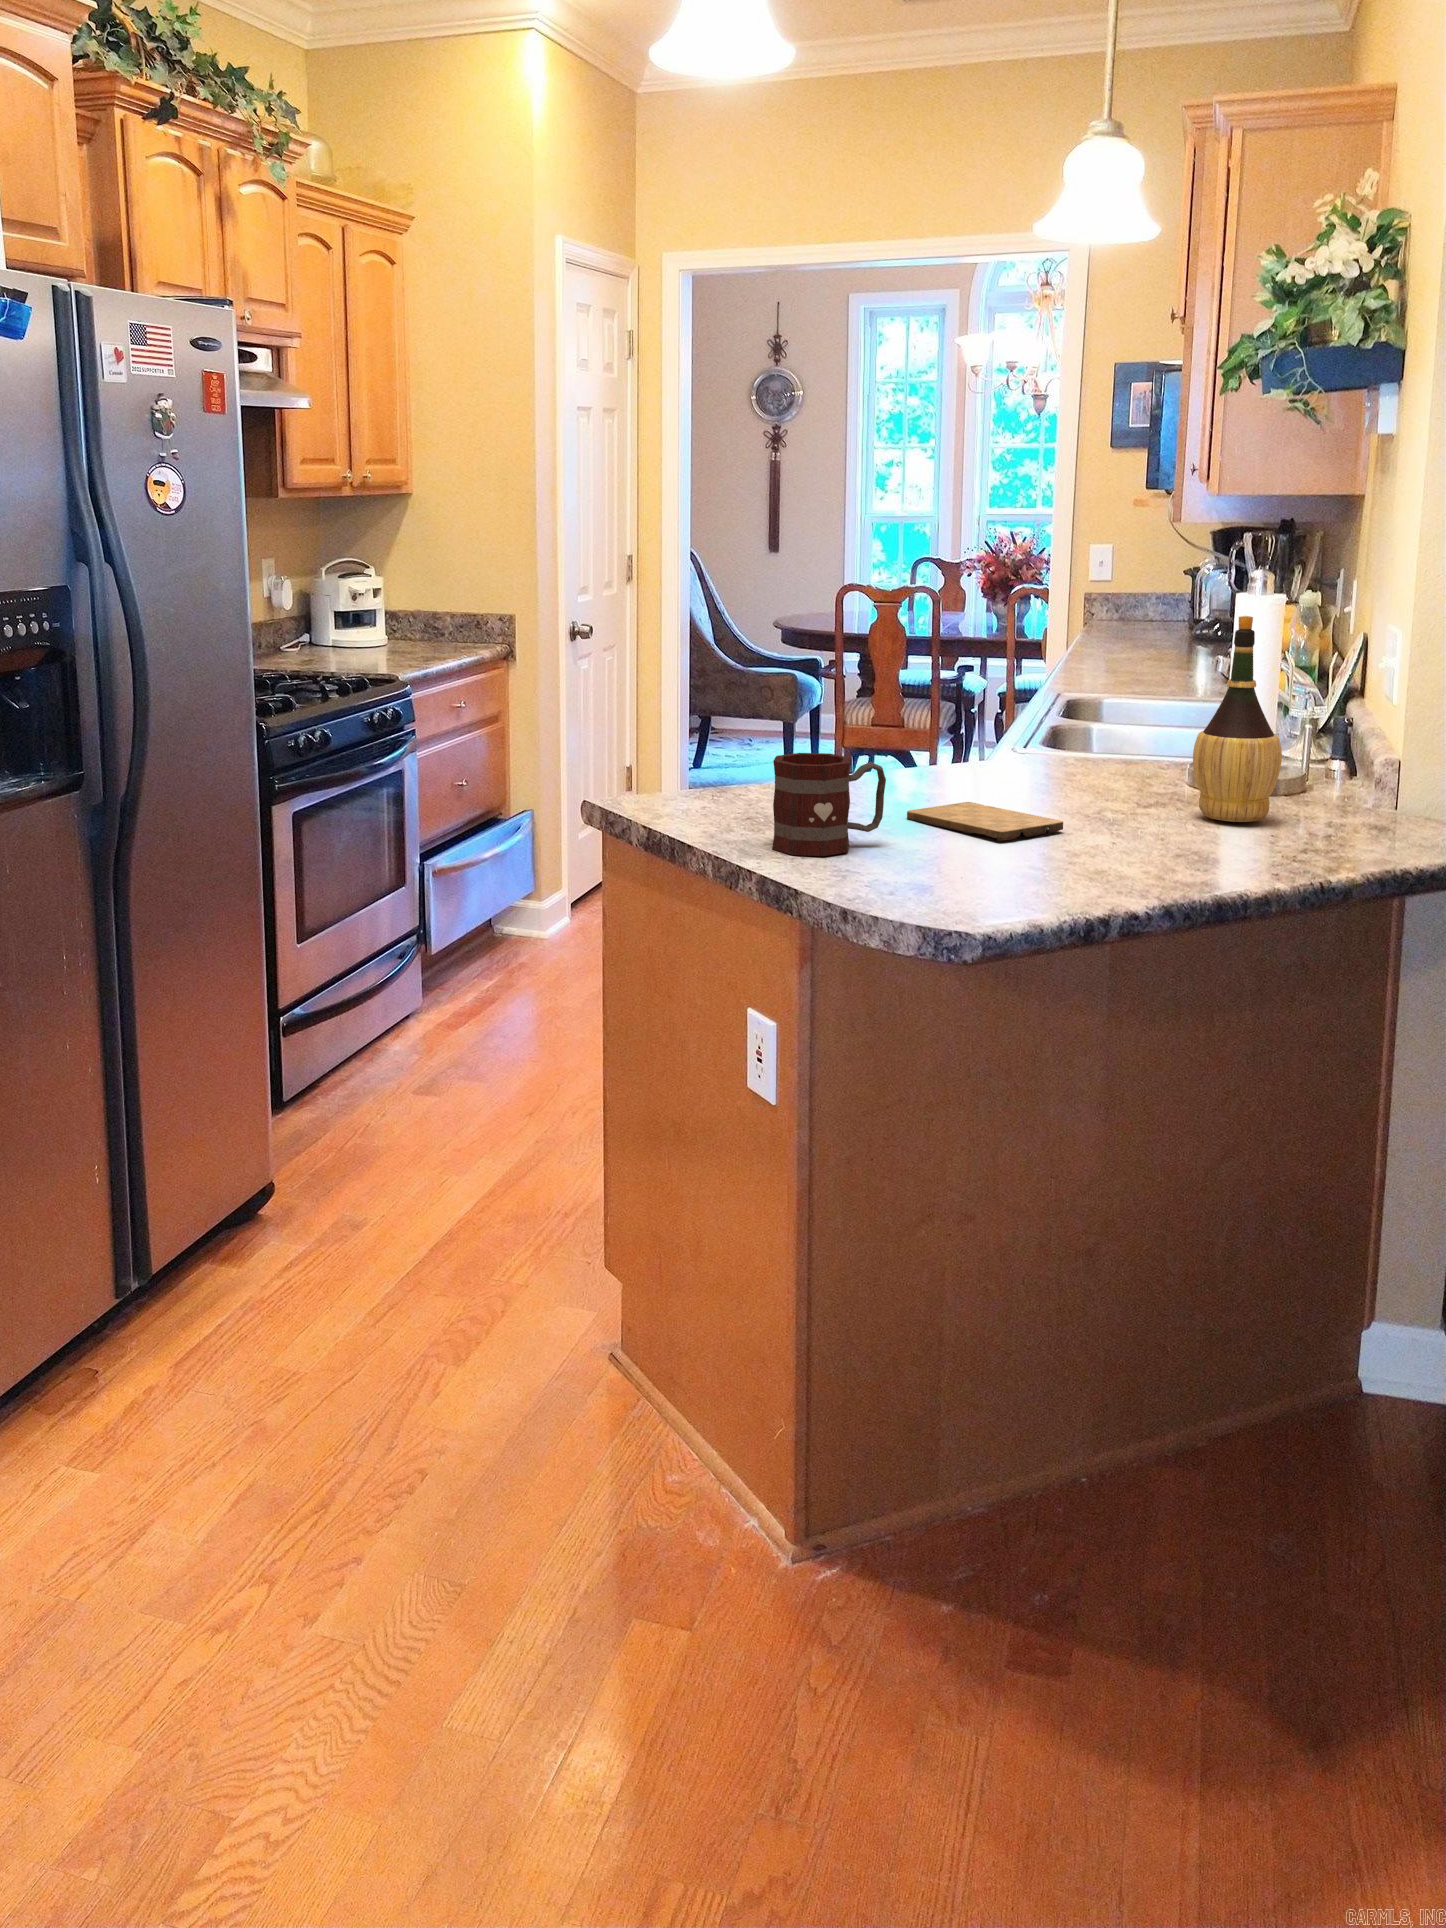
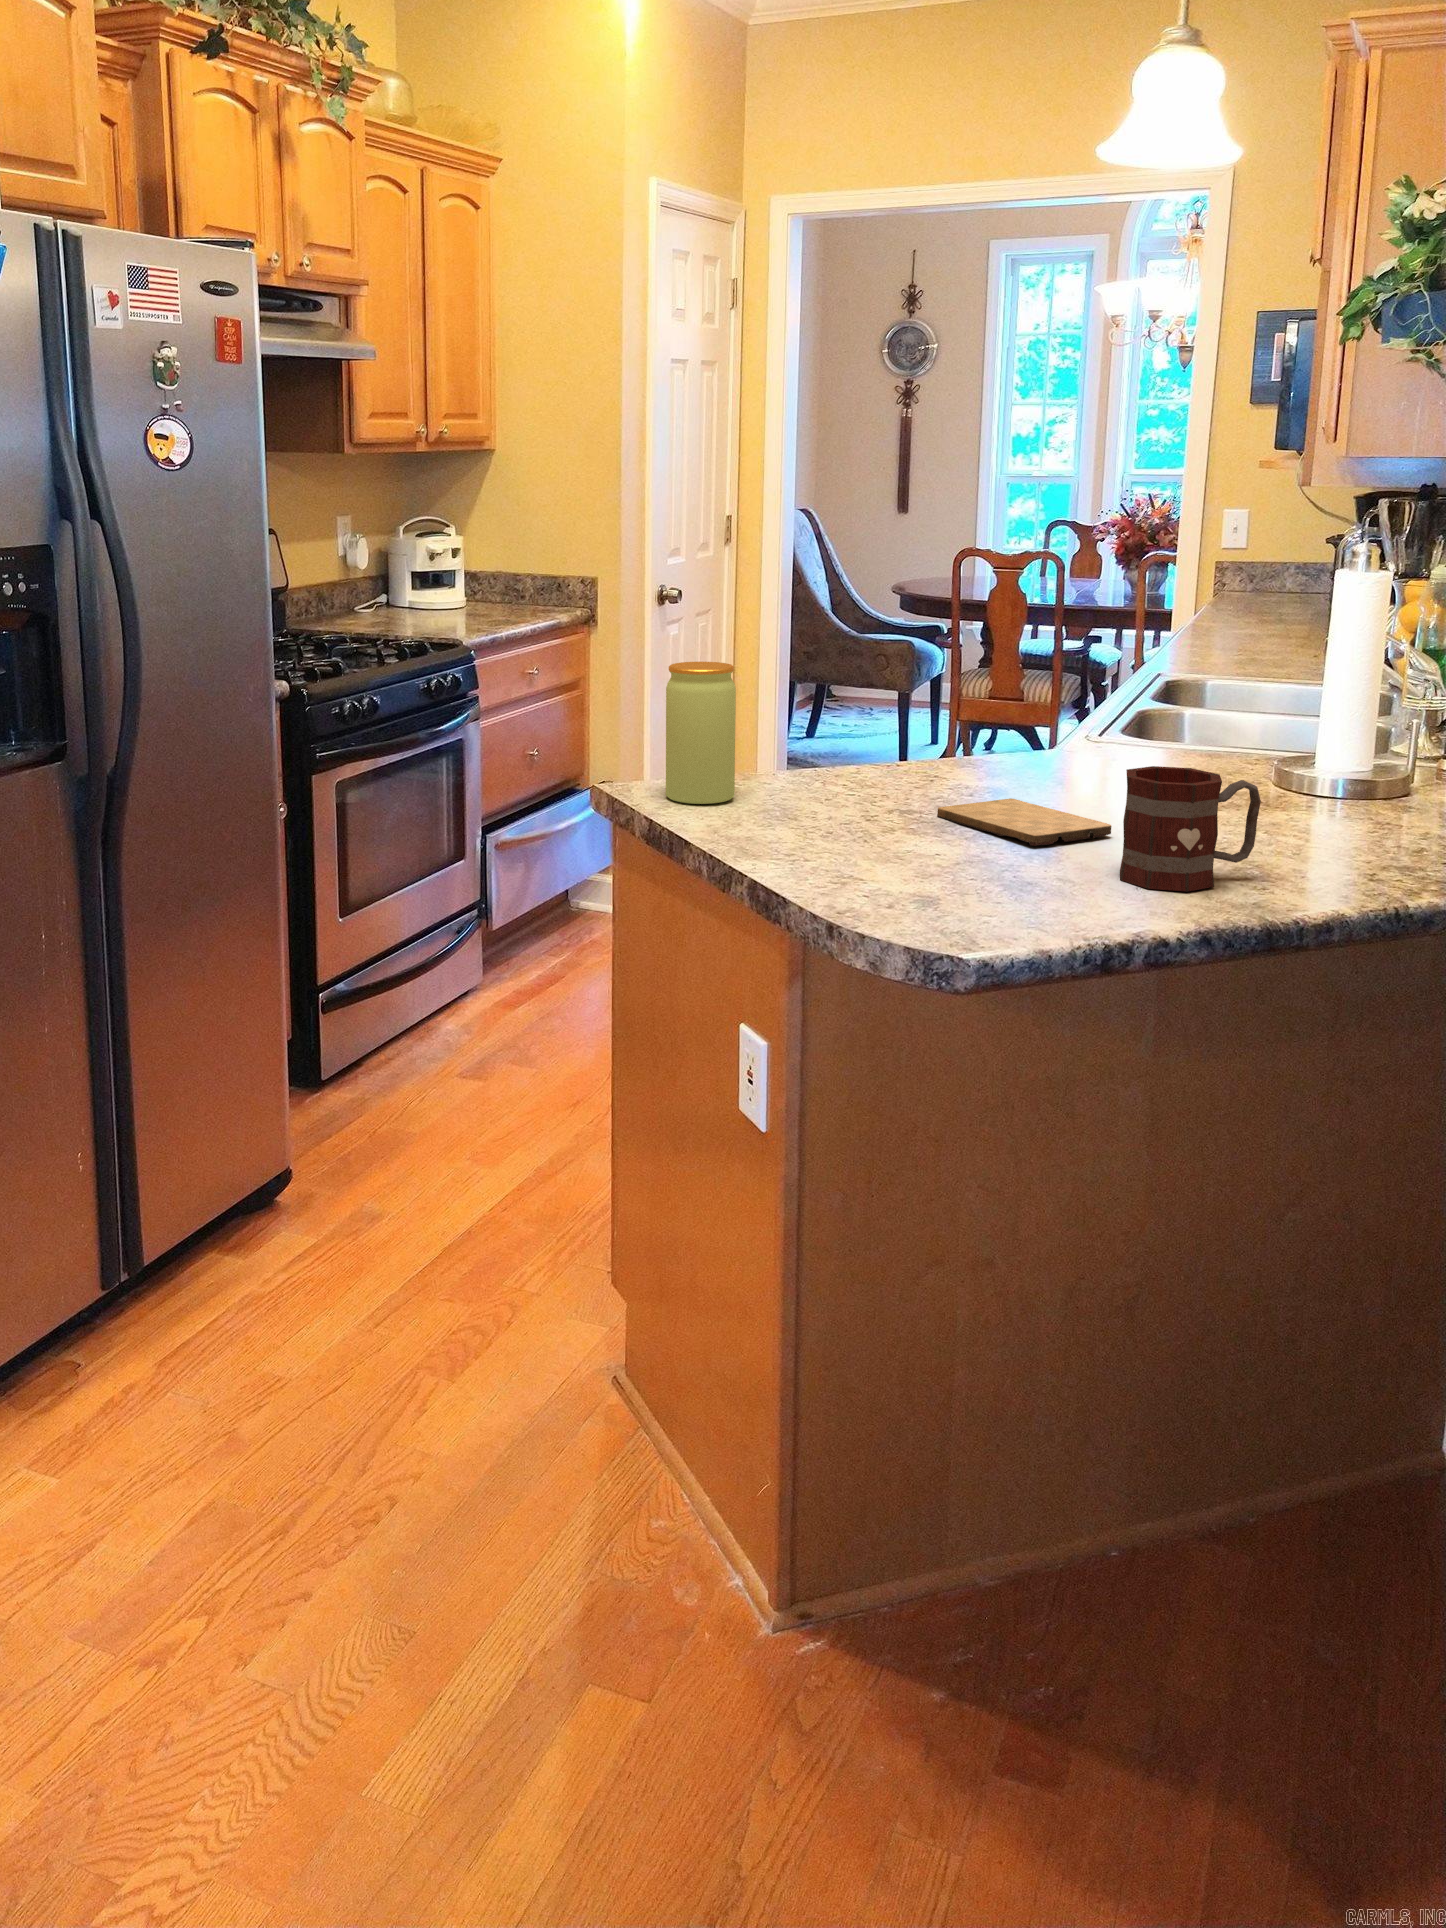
wine bottle: present [1193,616,1282,822] -> none [1271,595,1374,831]
jar: none [660,685,722,813] -> present [666,662,736,804]
mug: present [772,753,886,856] -> present [1120,766,1261,891]

